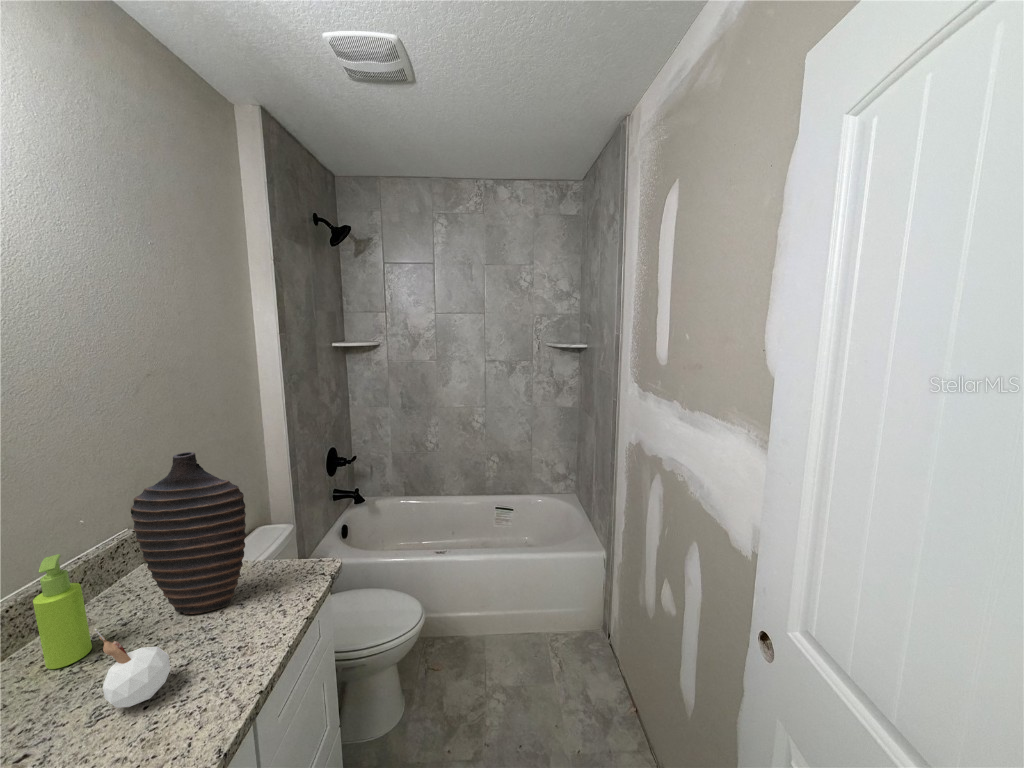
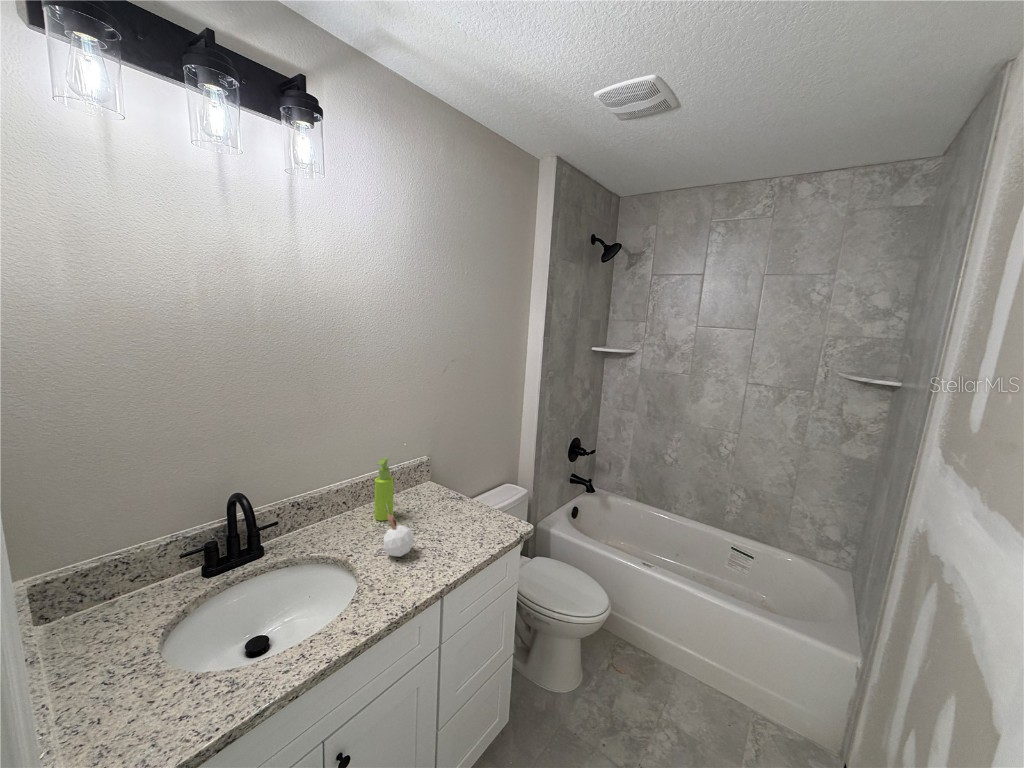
decorative vase: present [131,452,246,614] -> none [420,416,474,525]

